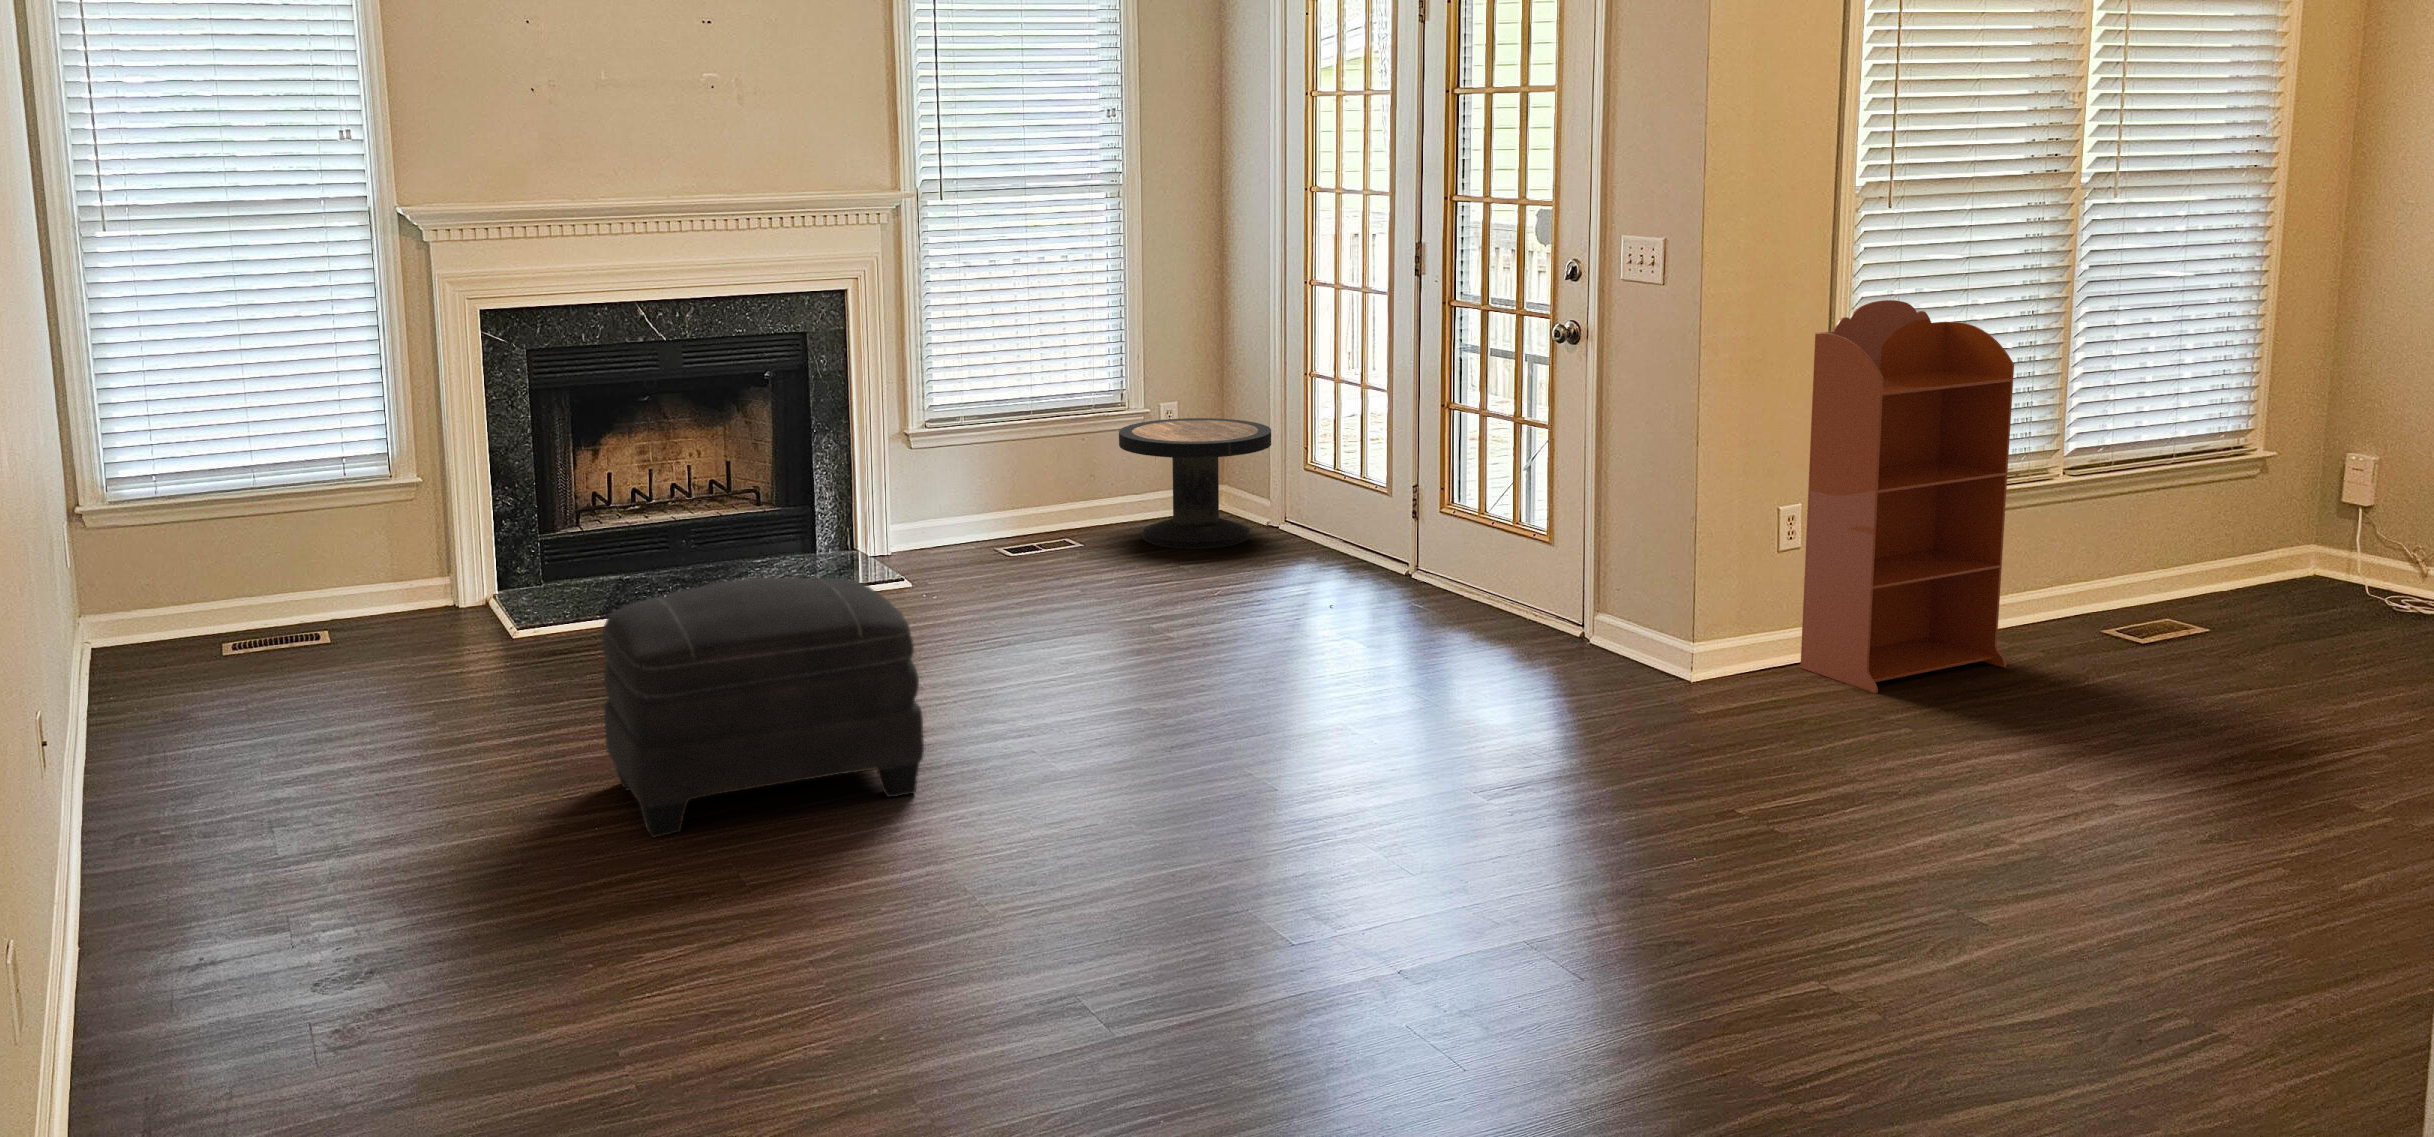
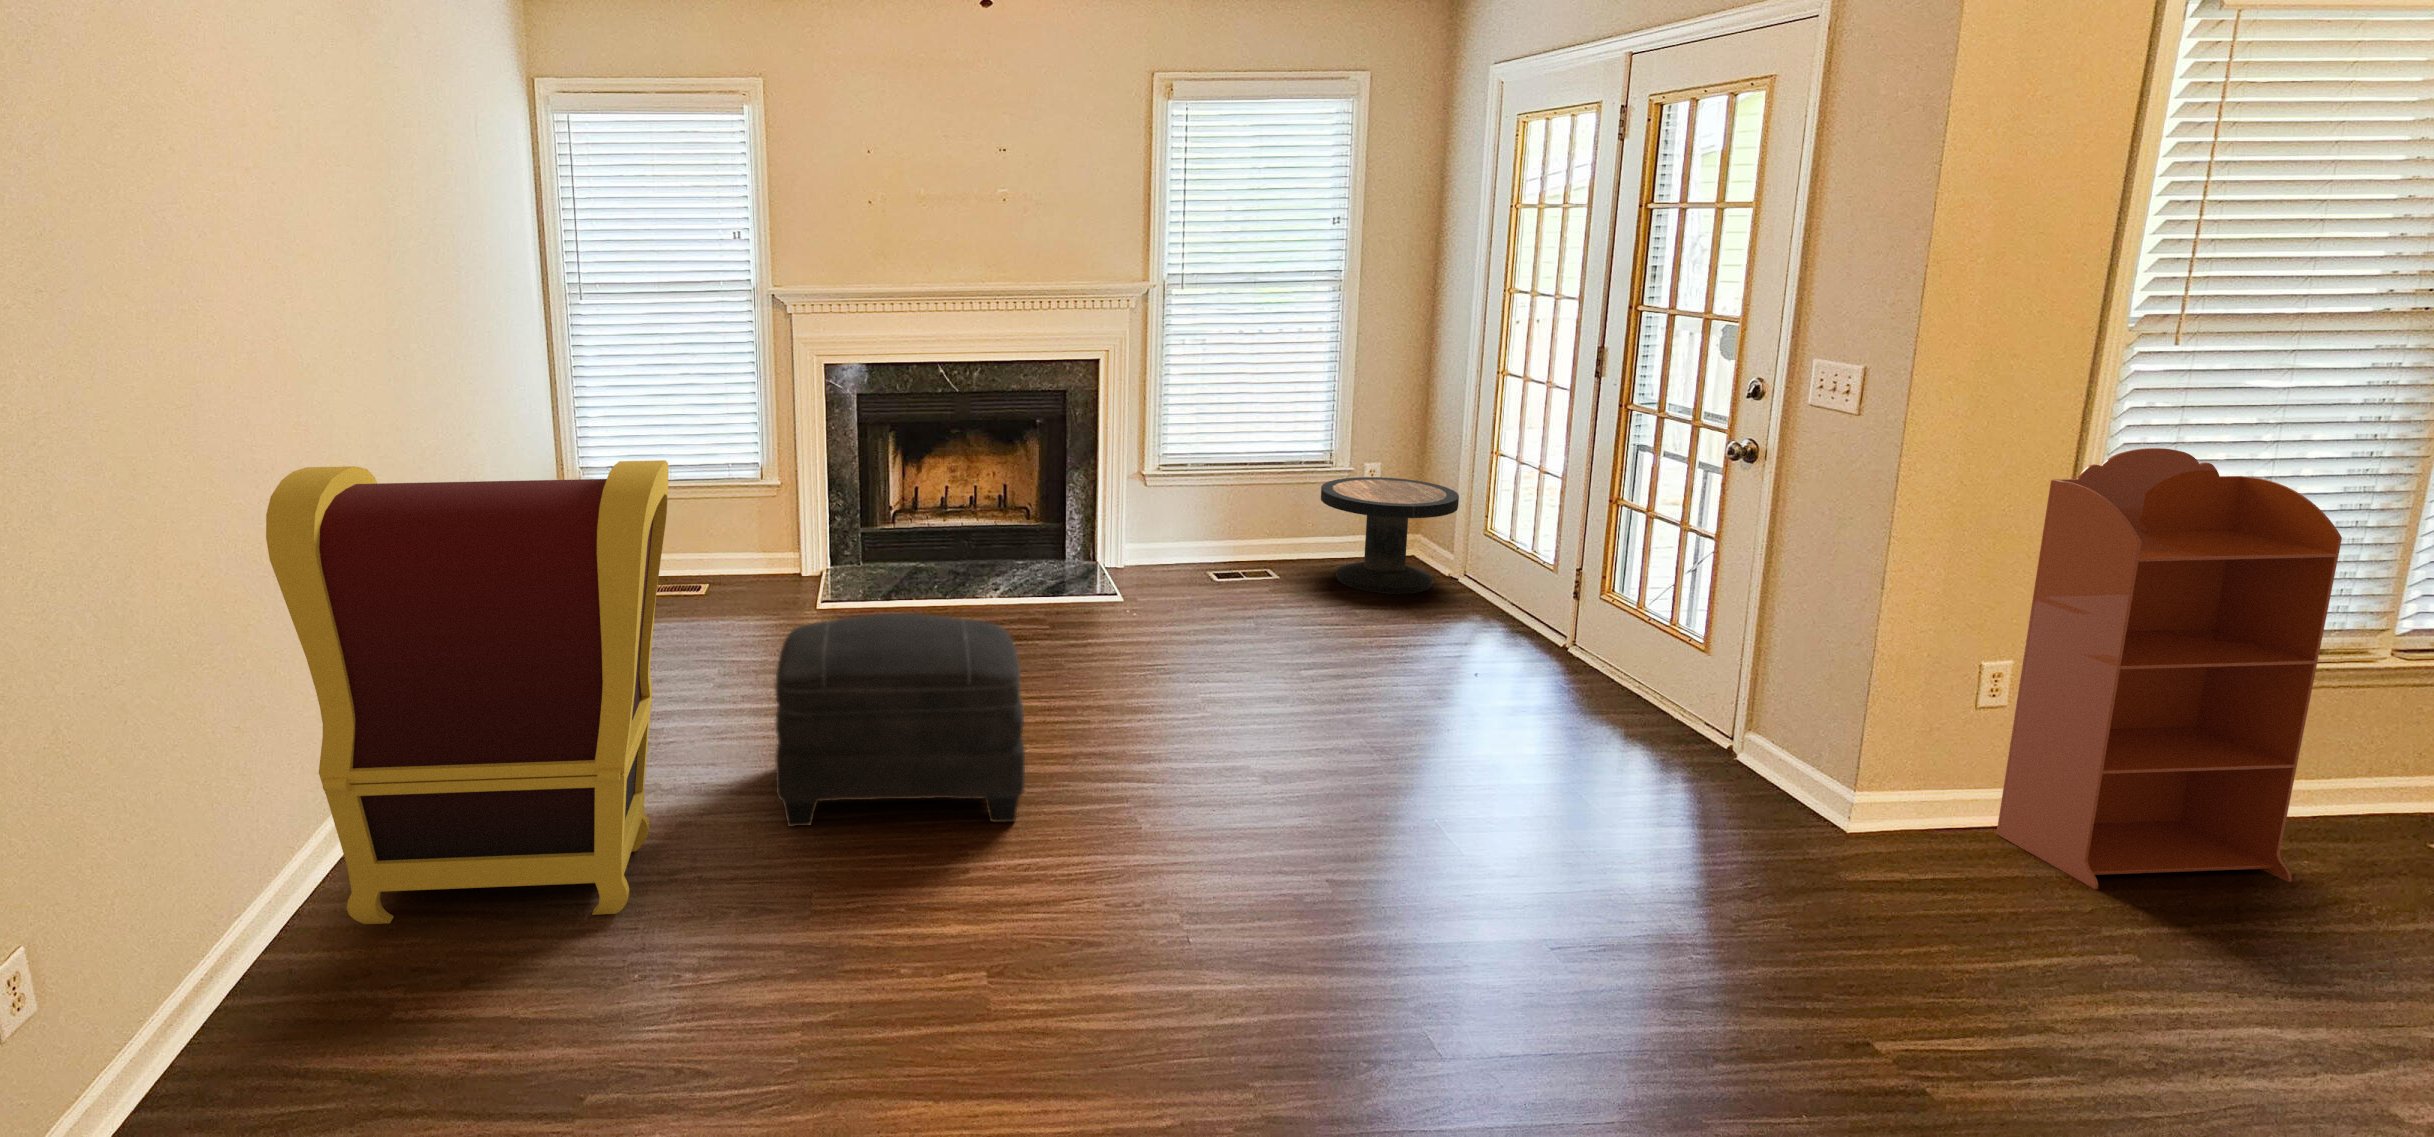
armchair: none [33,393,537,1004] -> present [266,460,669,924]

